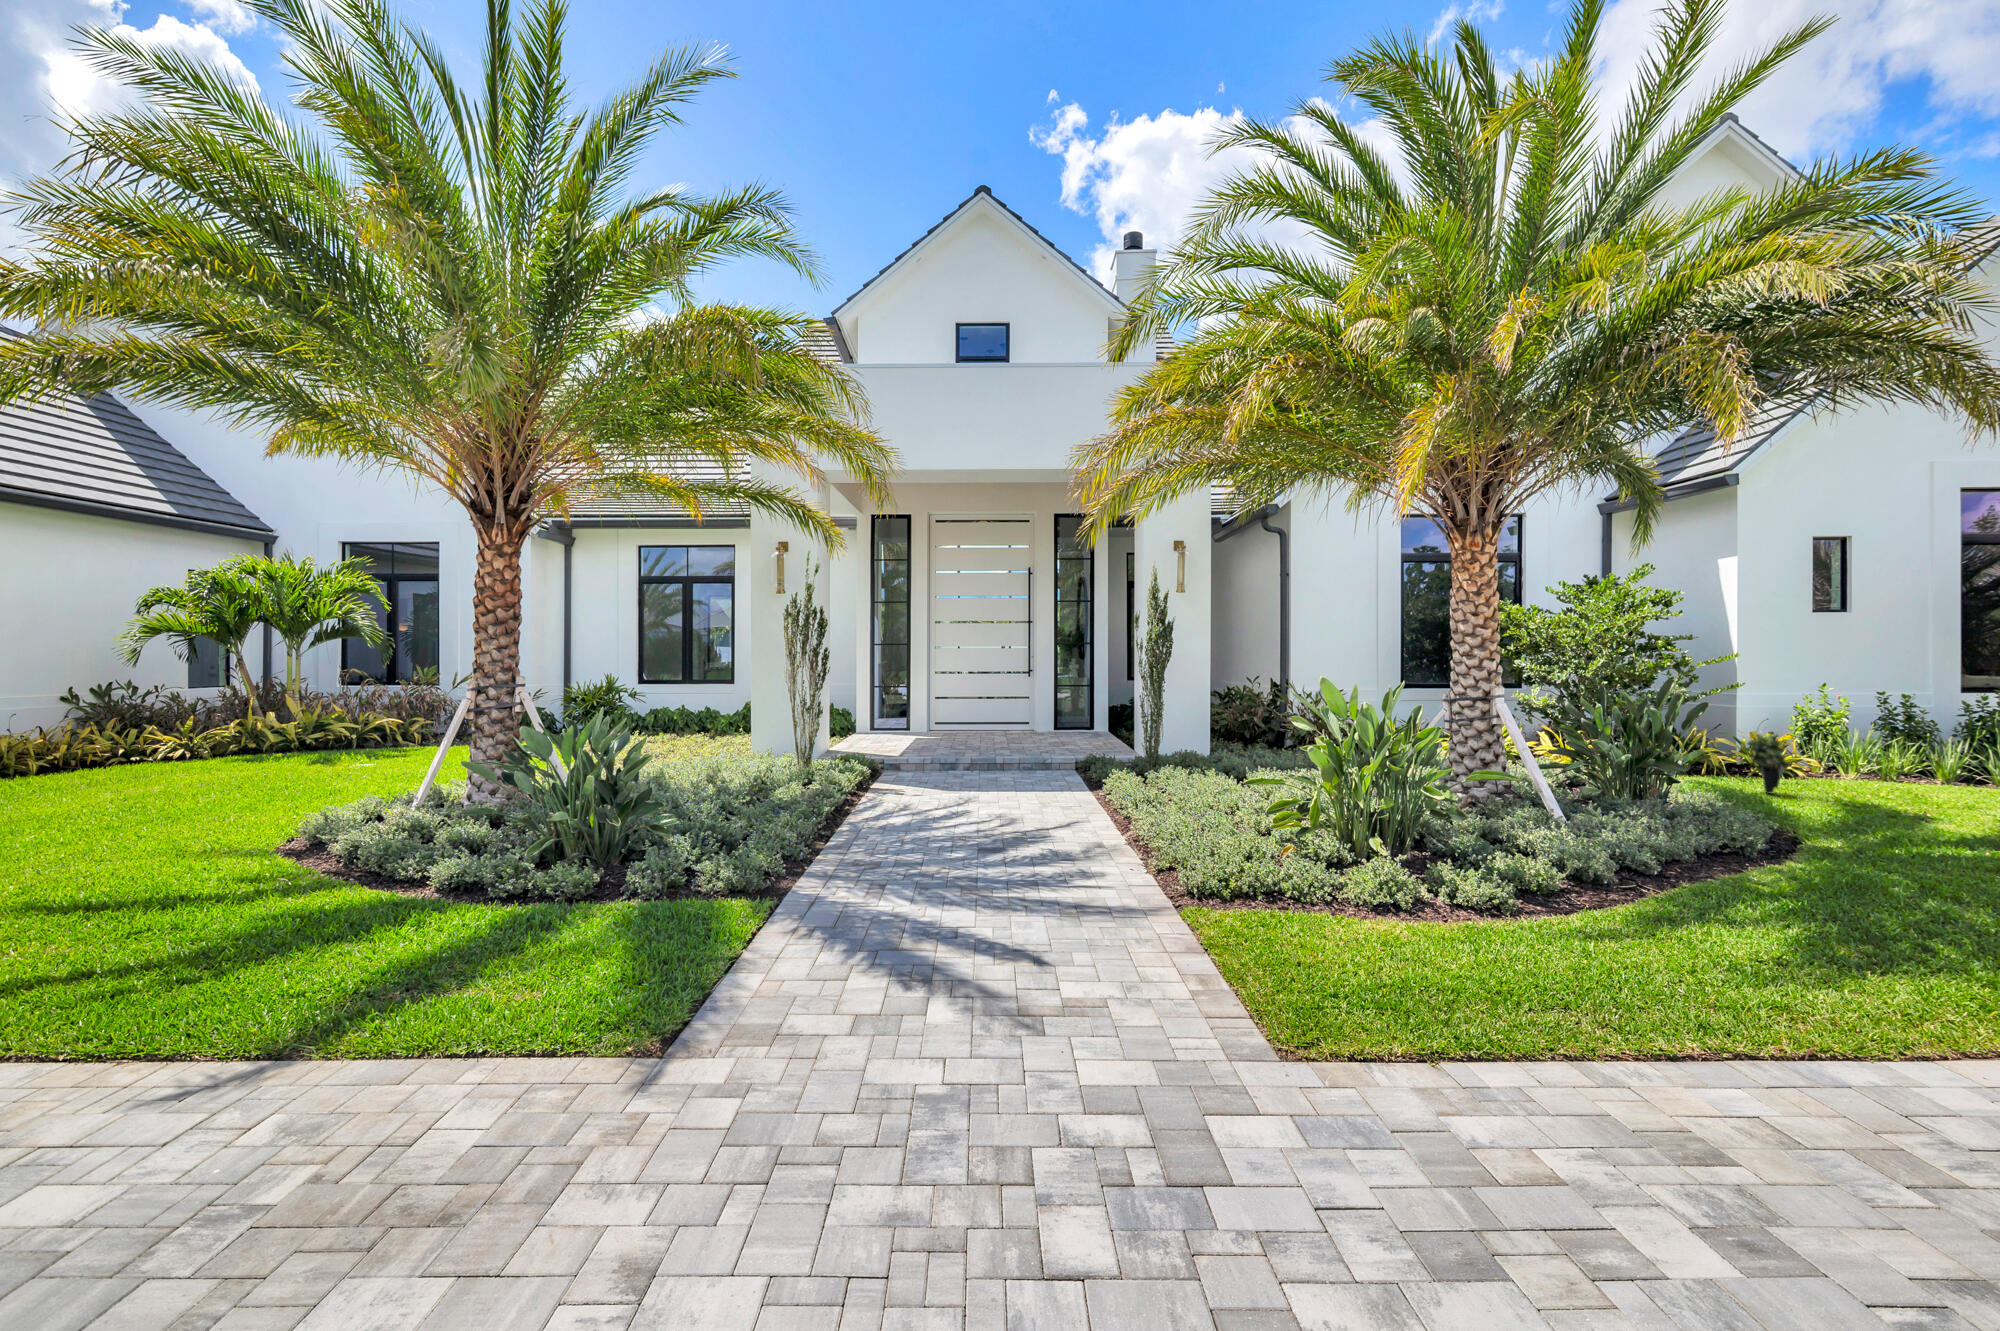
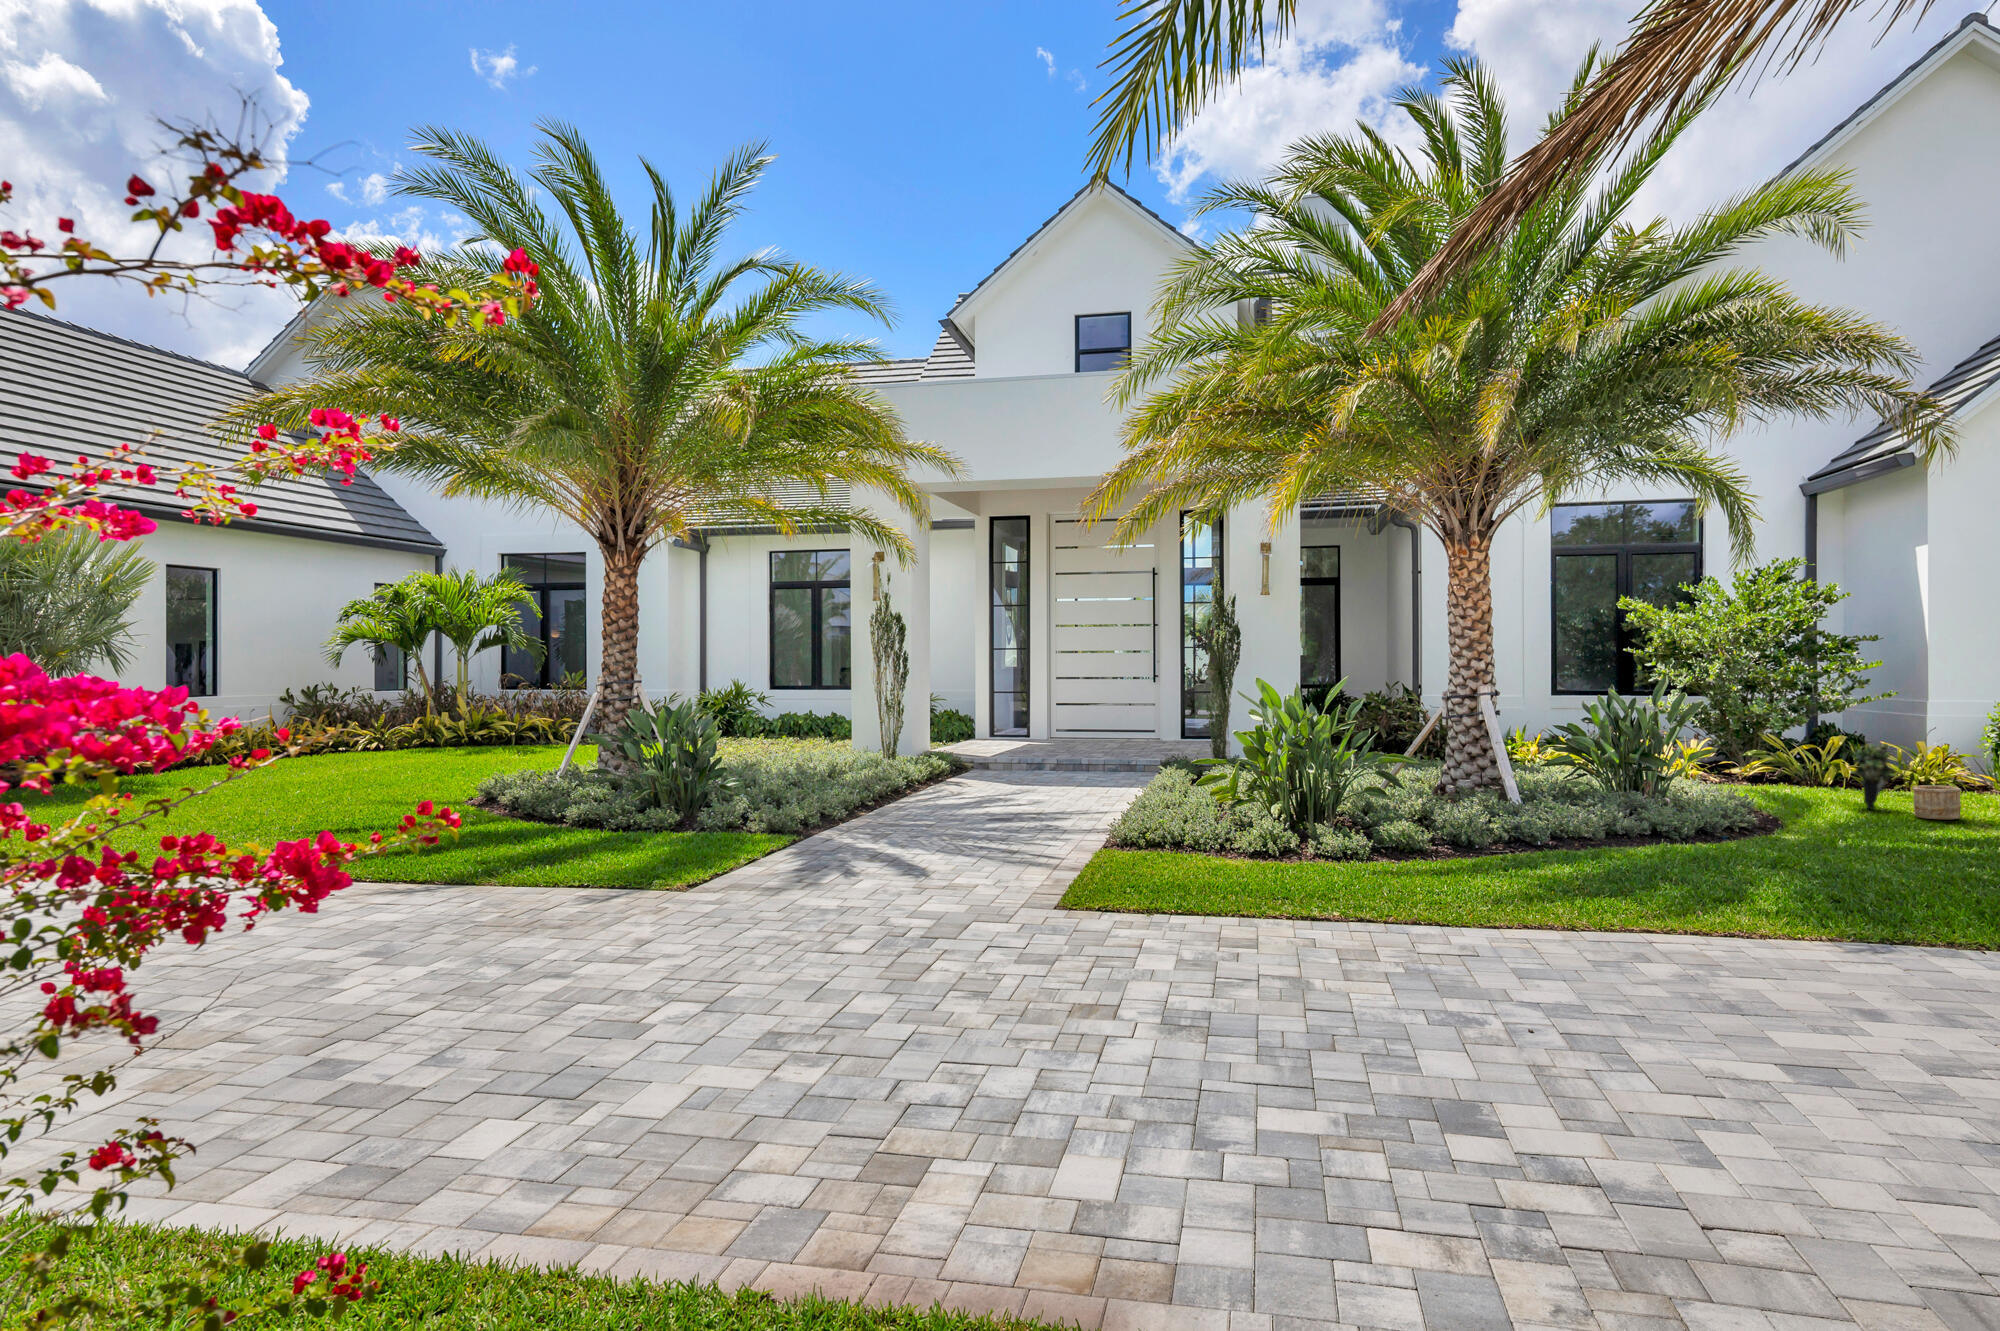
wooden bucket: none [1821,772,1871,805] -> present [1912,785,1961,819]

